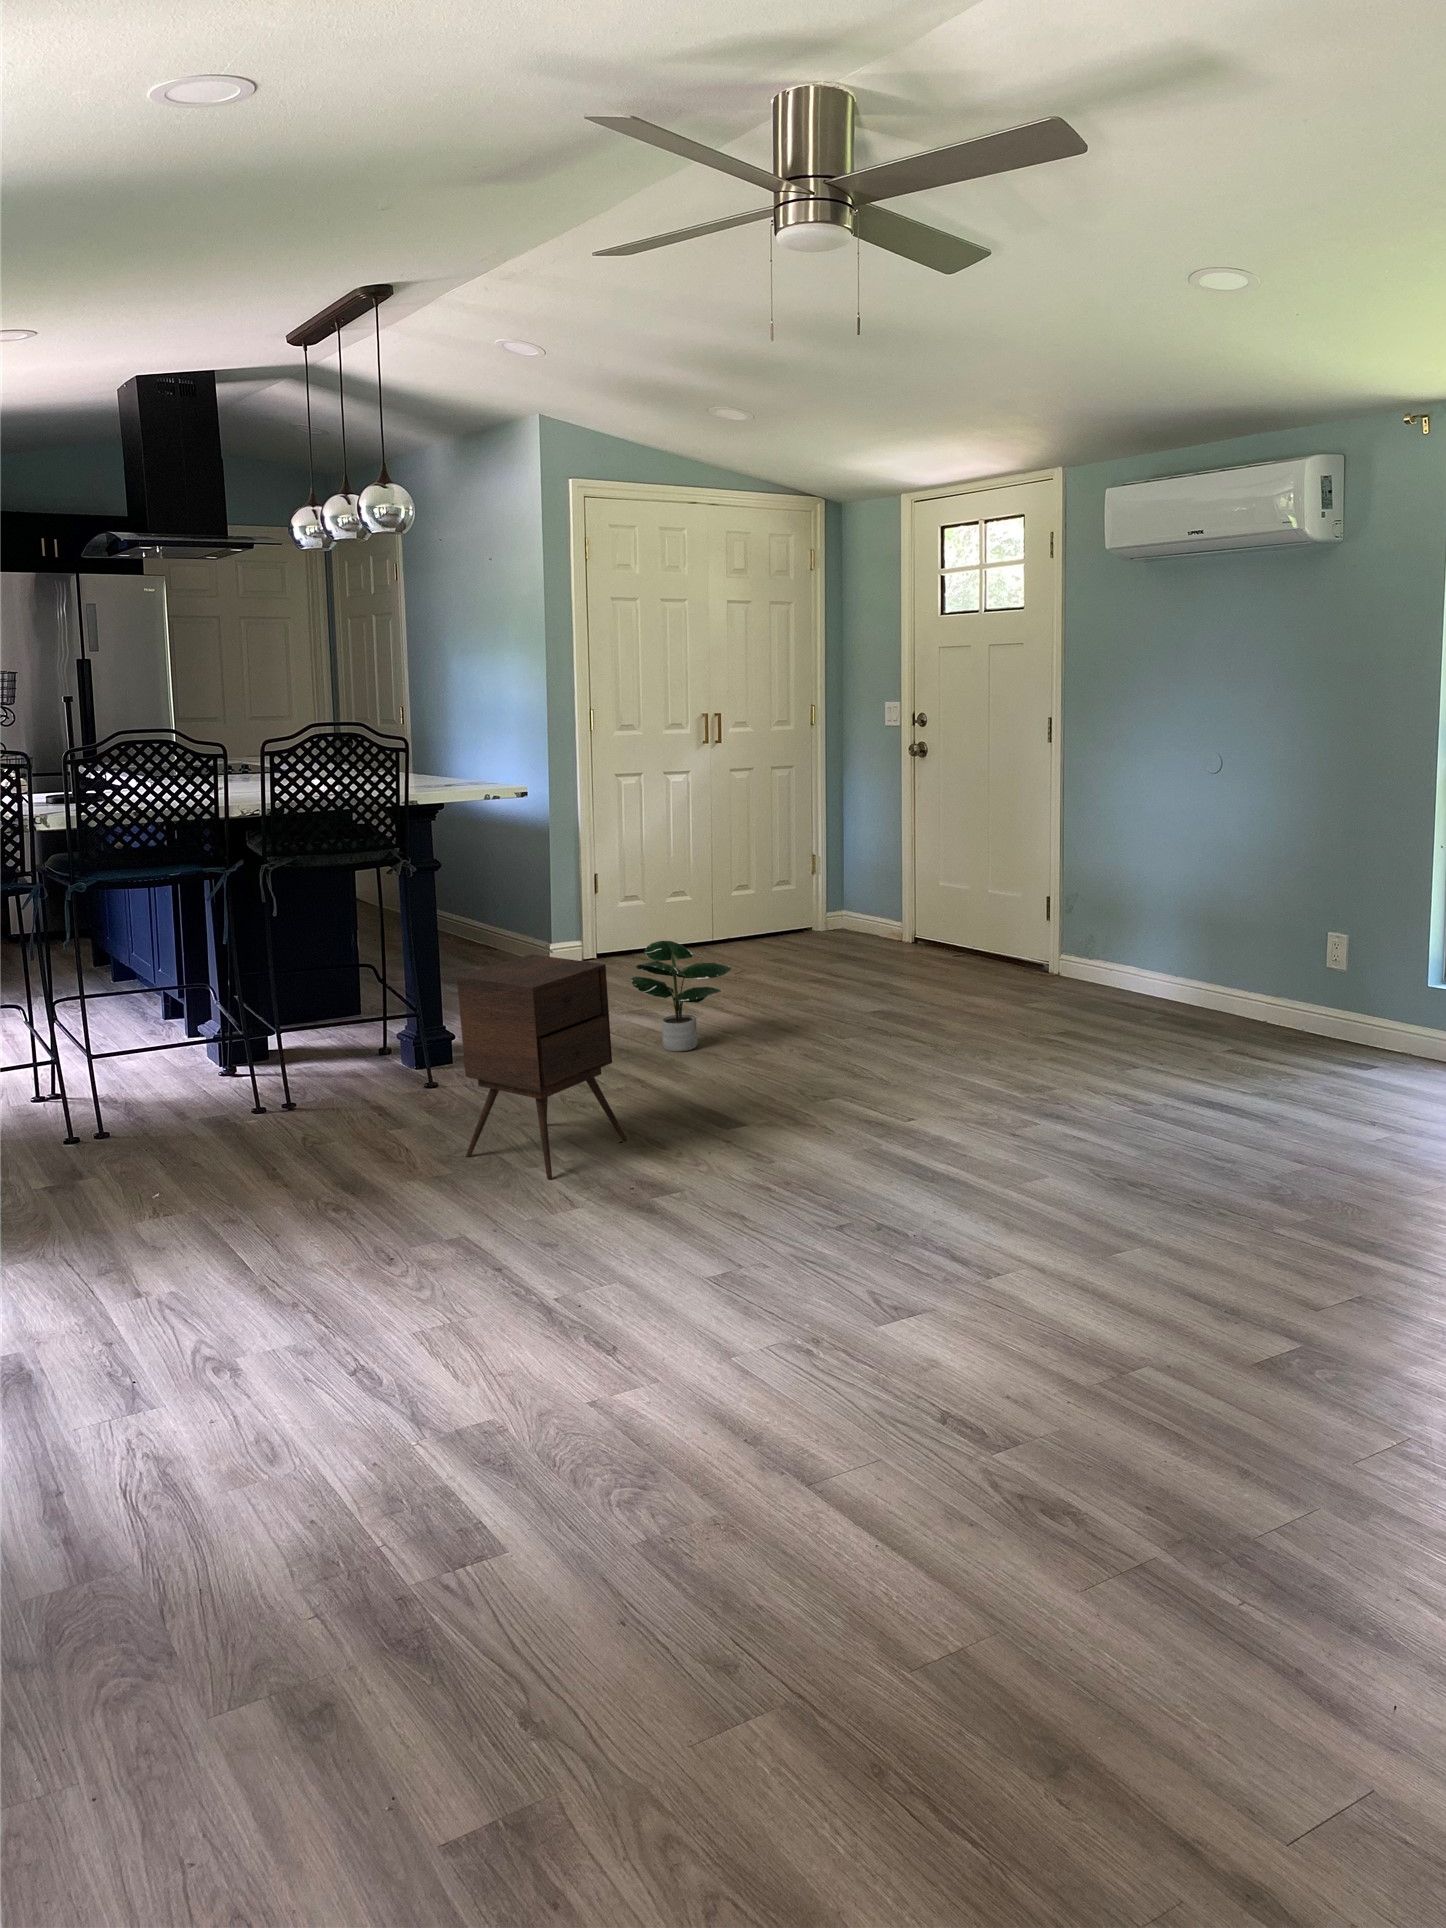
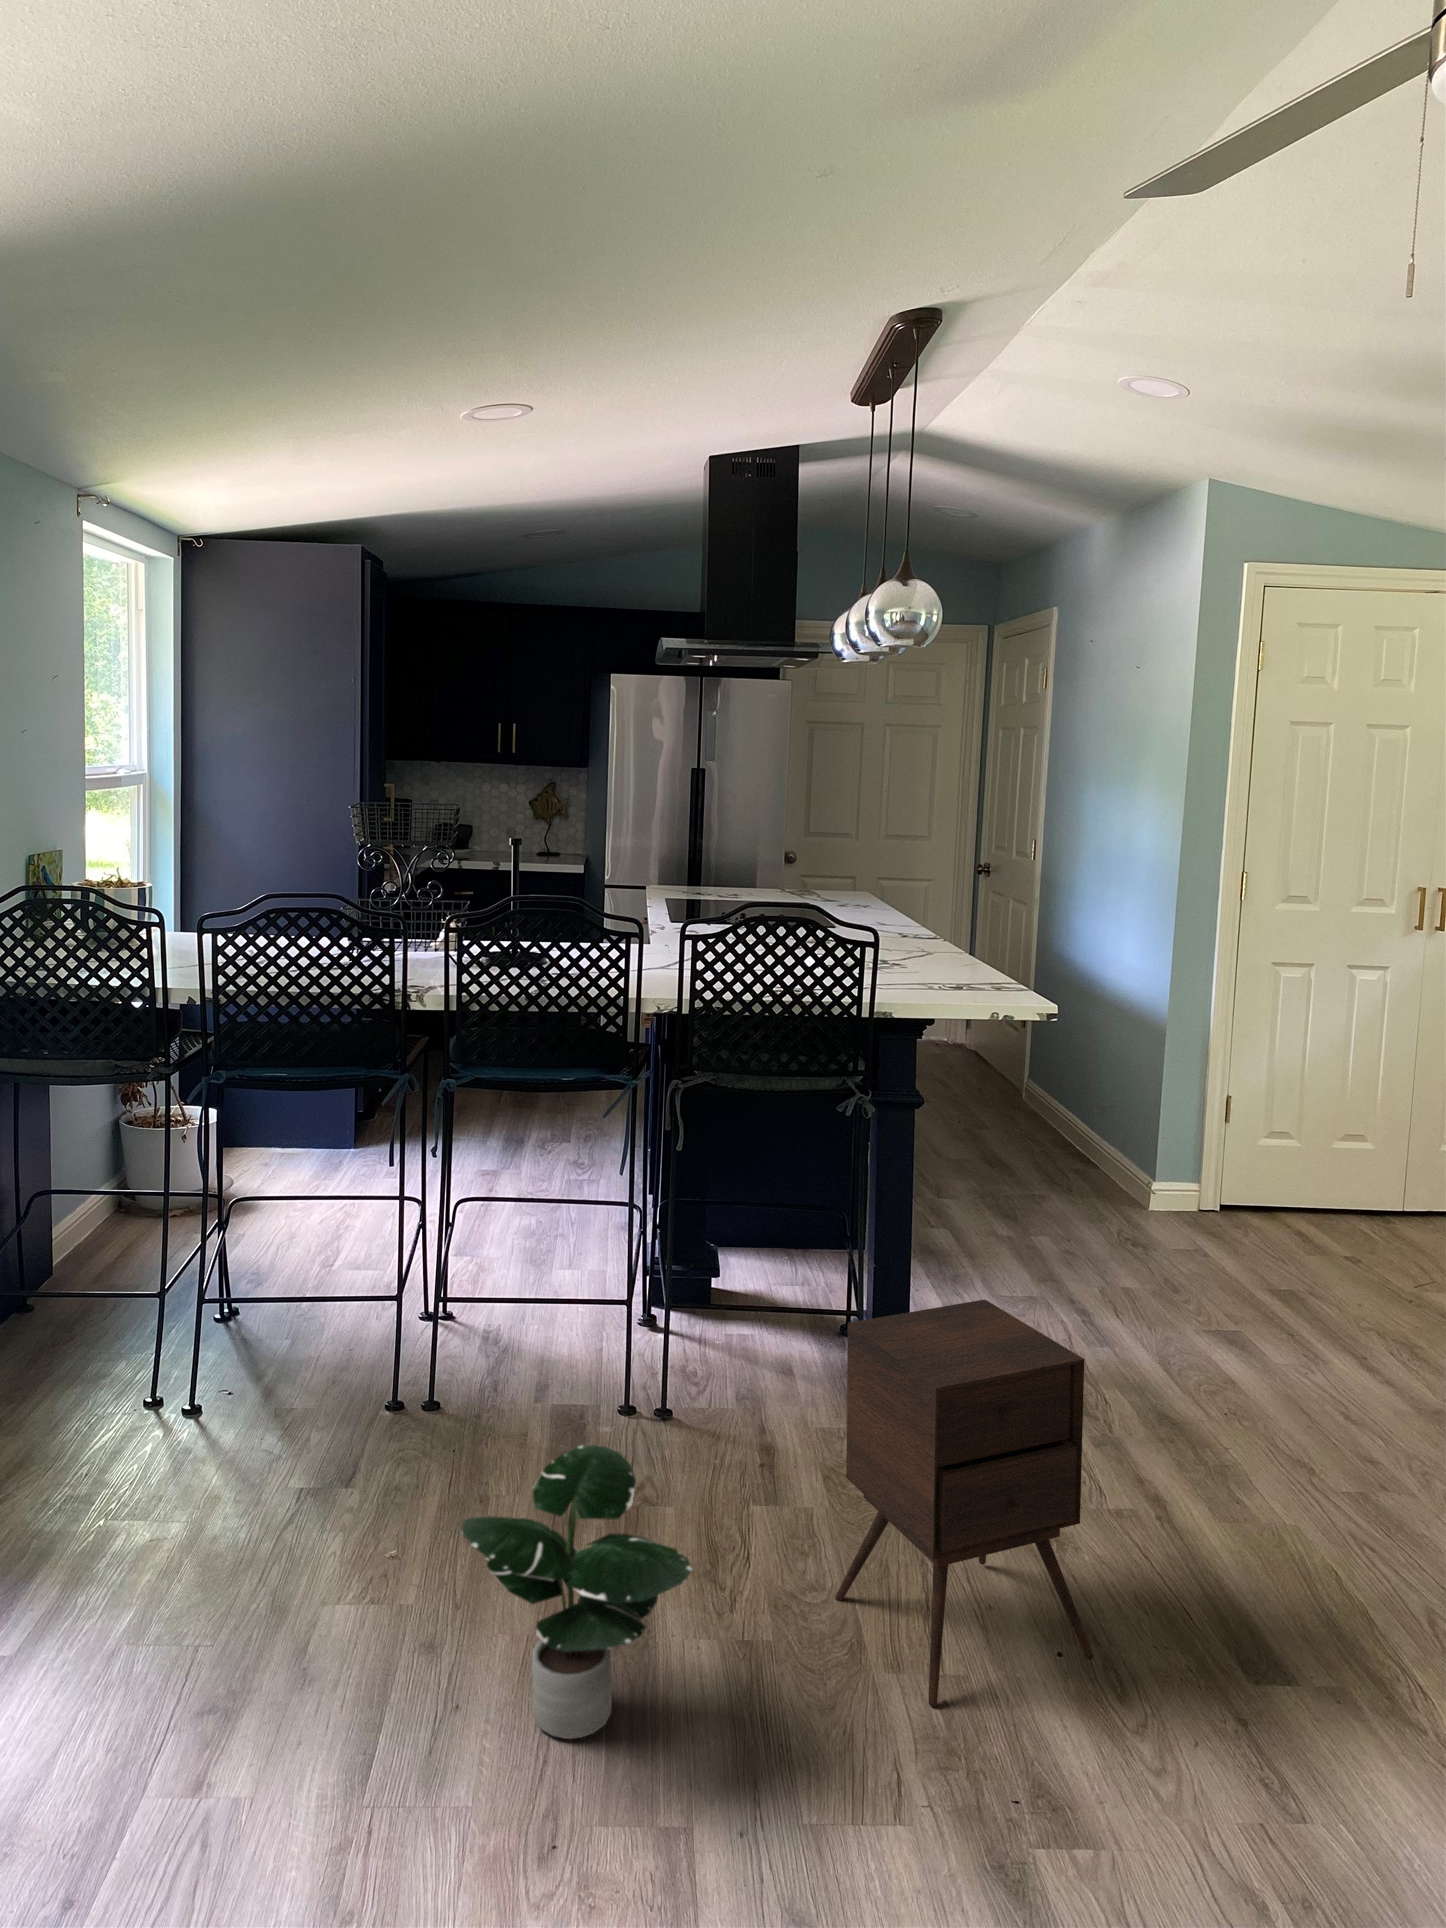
potted plant: present [631,941,732,1052] -> present [461,1445,692,1739]

